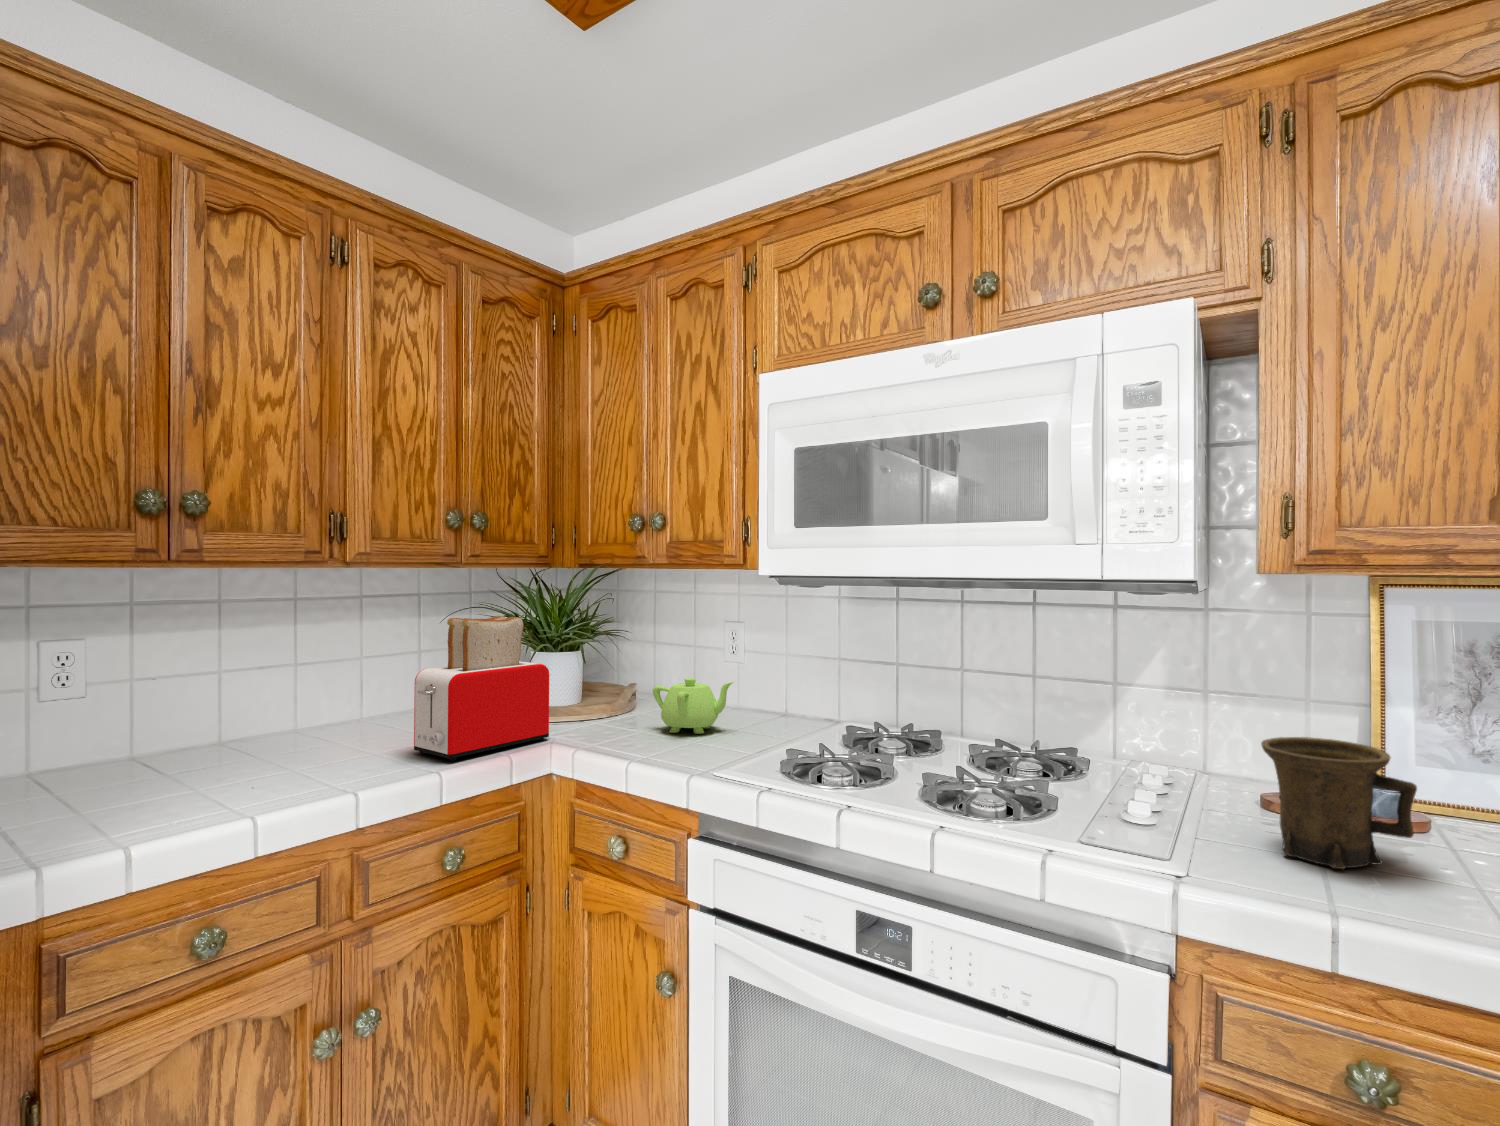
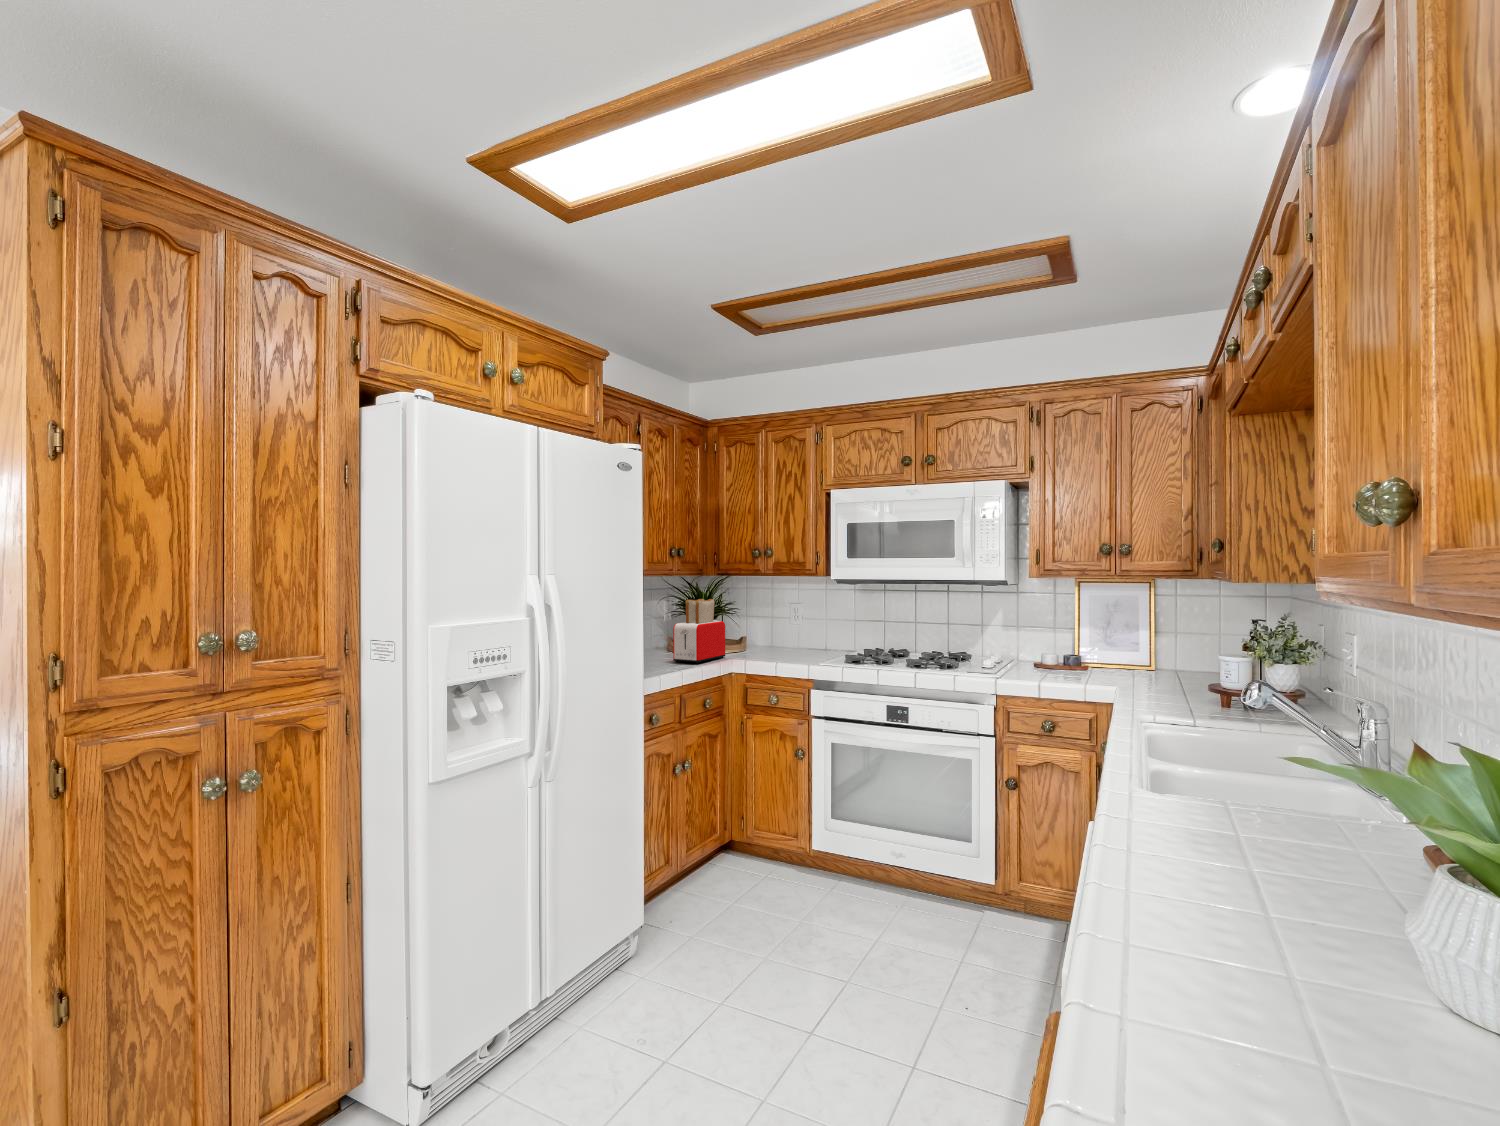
teapot: present [653,678,733,734] -> none [767,628,808,654]
mug: present [1261,737,1417,869] -> none [1028,635,1072,674]

